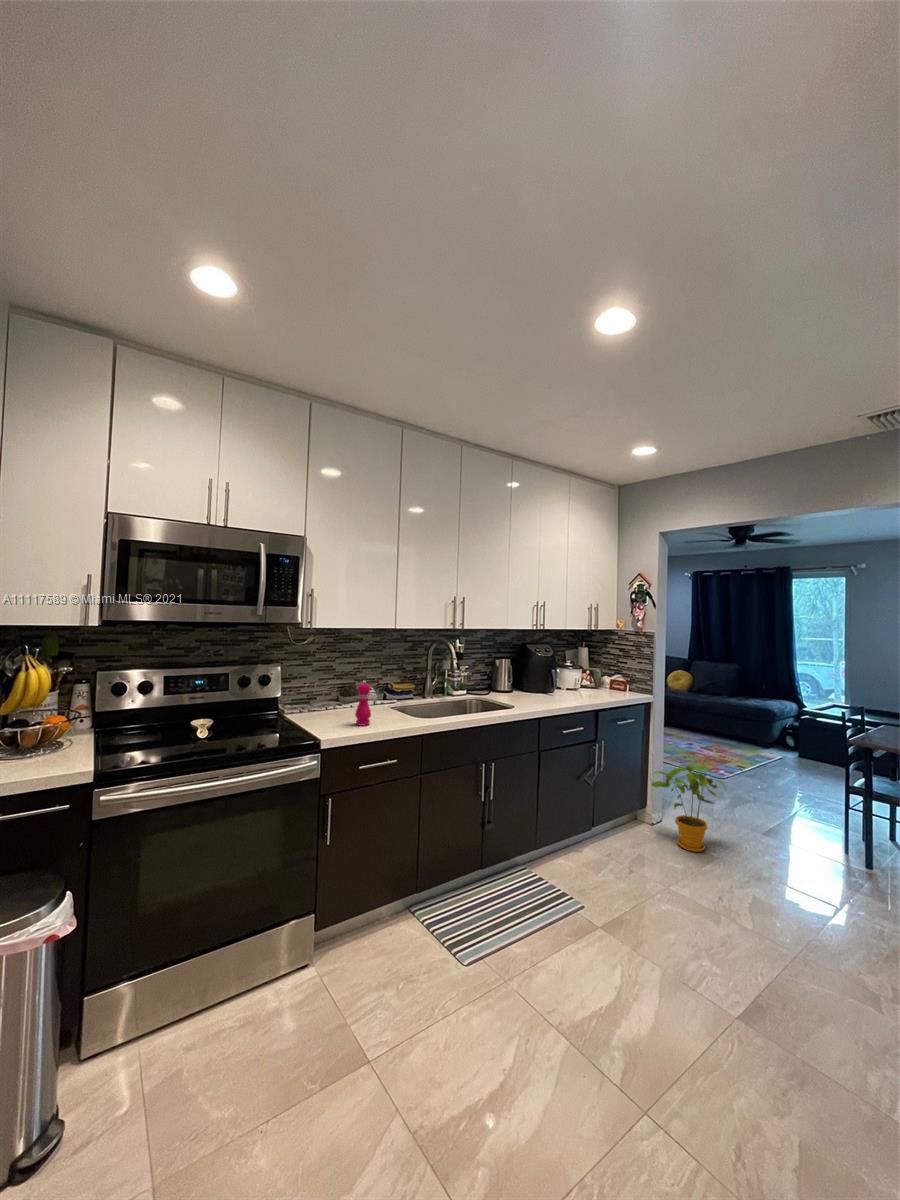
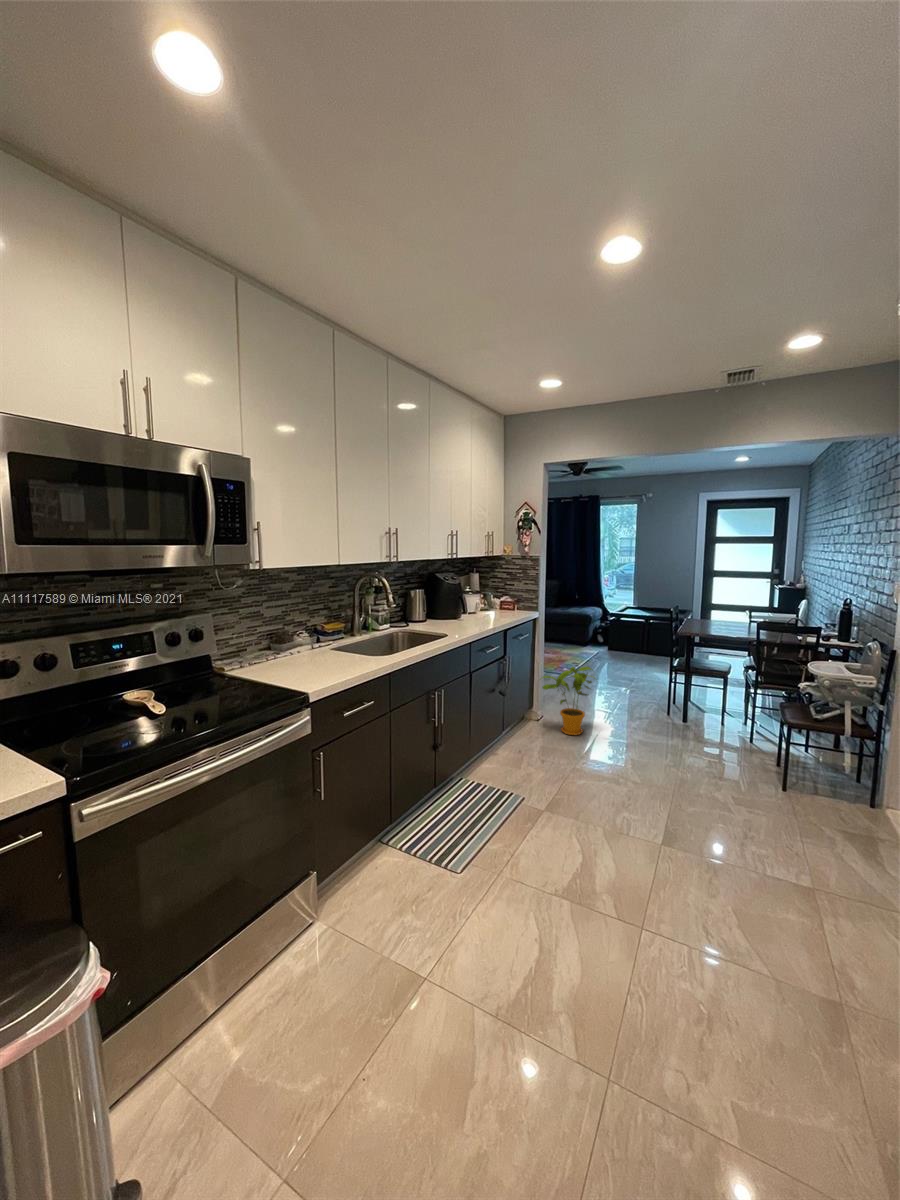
pepper mill: present [355,680,371,726] -> none [325,625,343,673]

